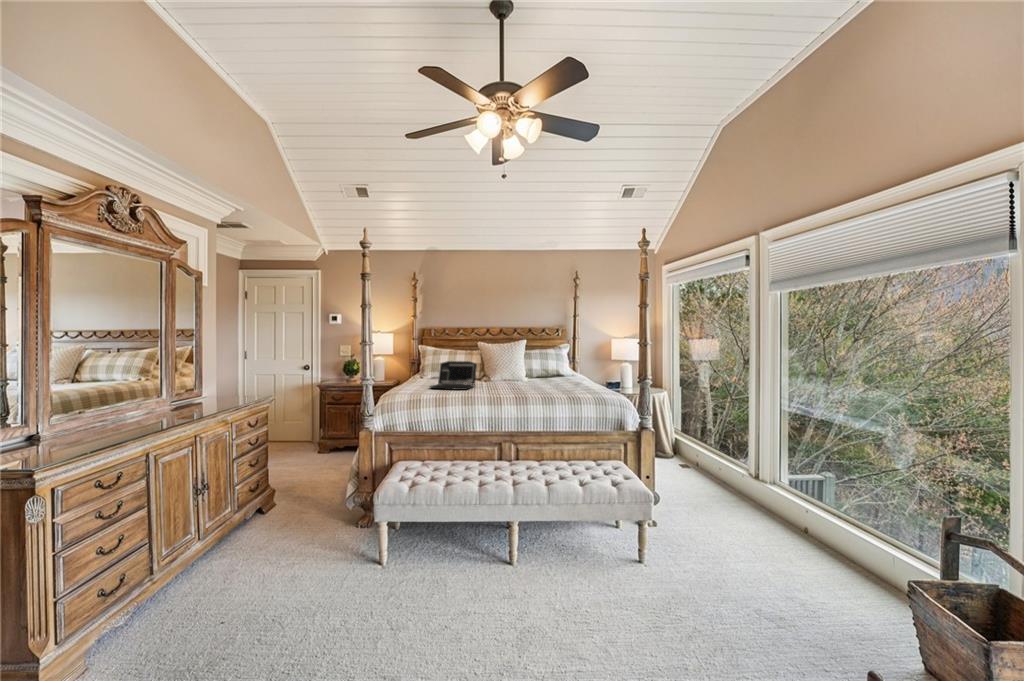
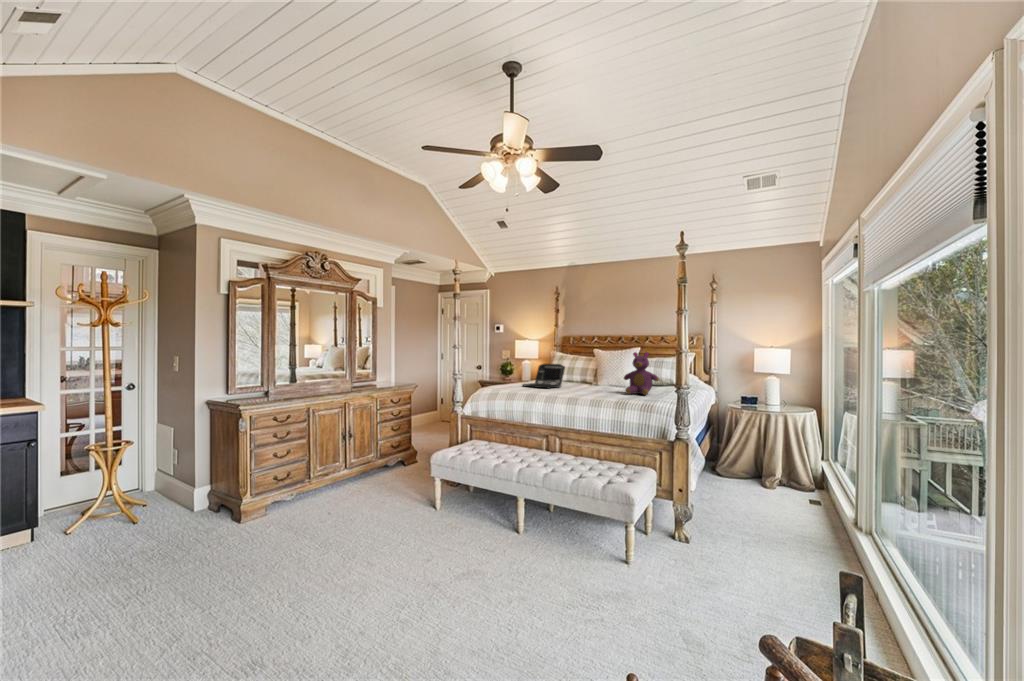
teddy bear: none [549,348,582,390] -> present [624,352,659,395]

